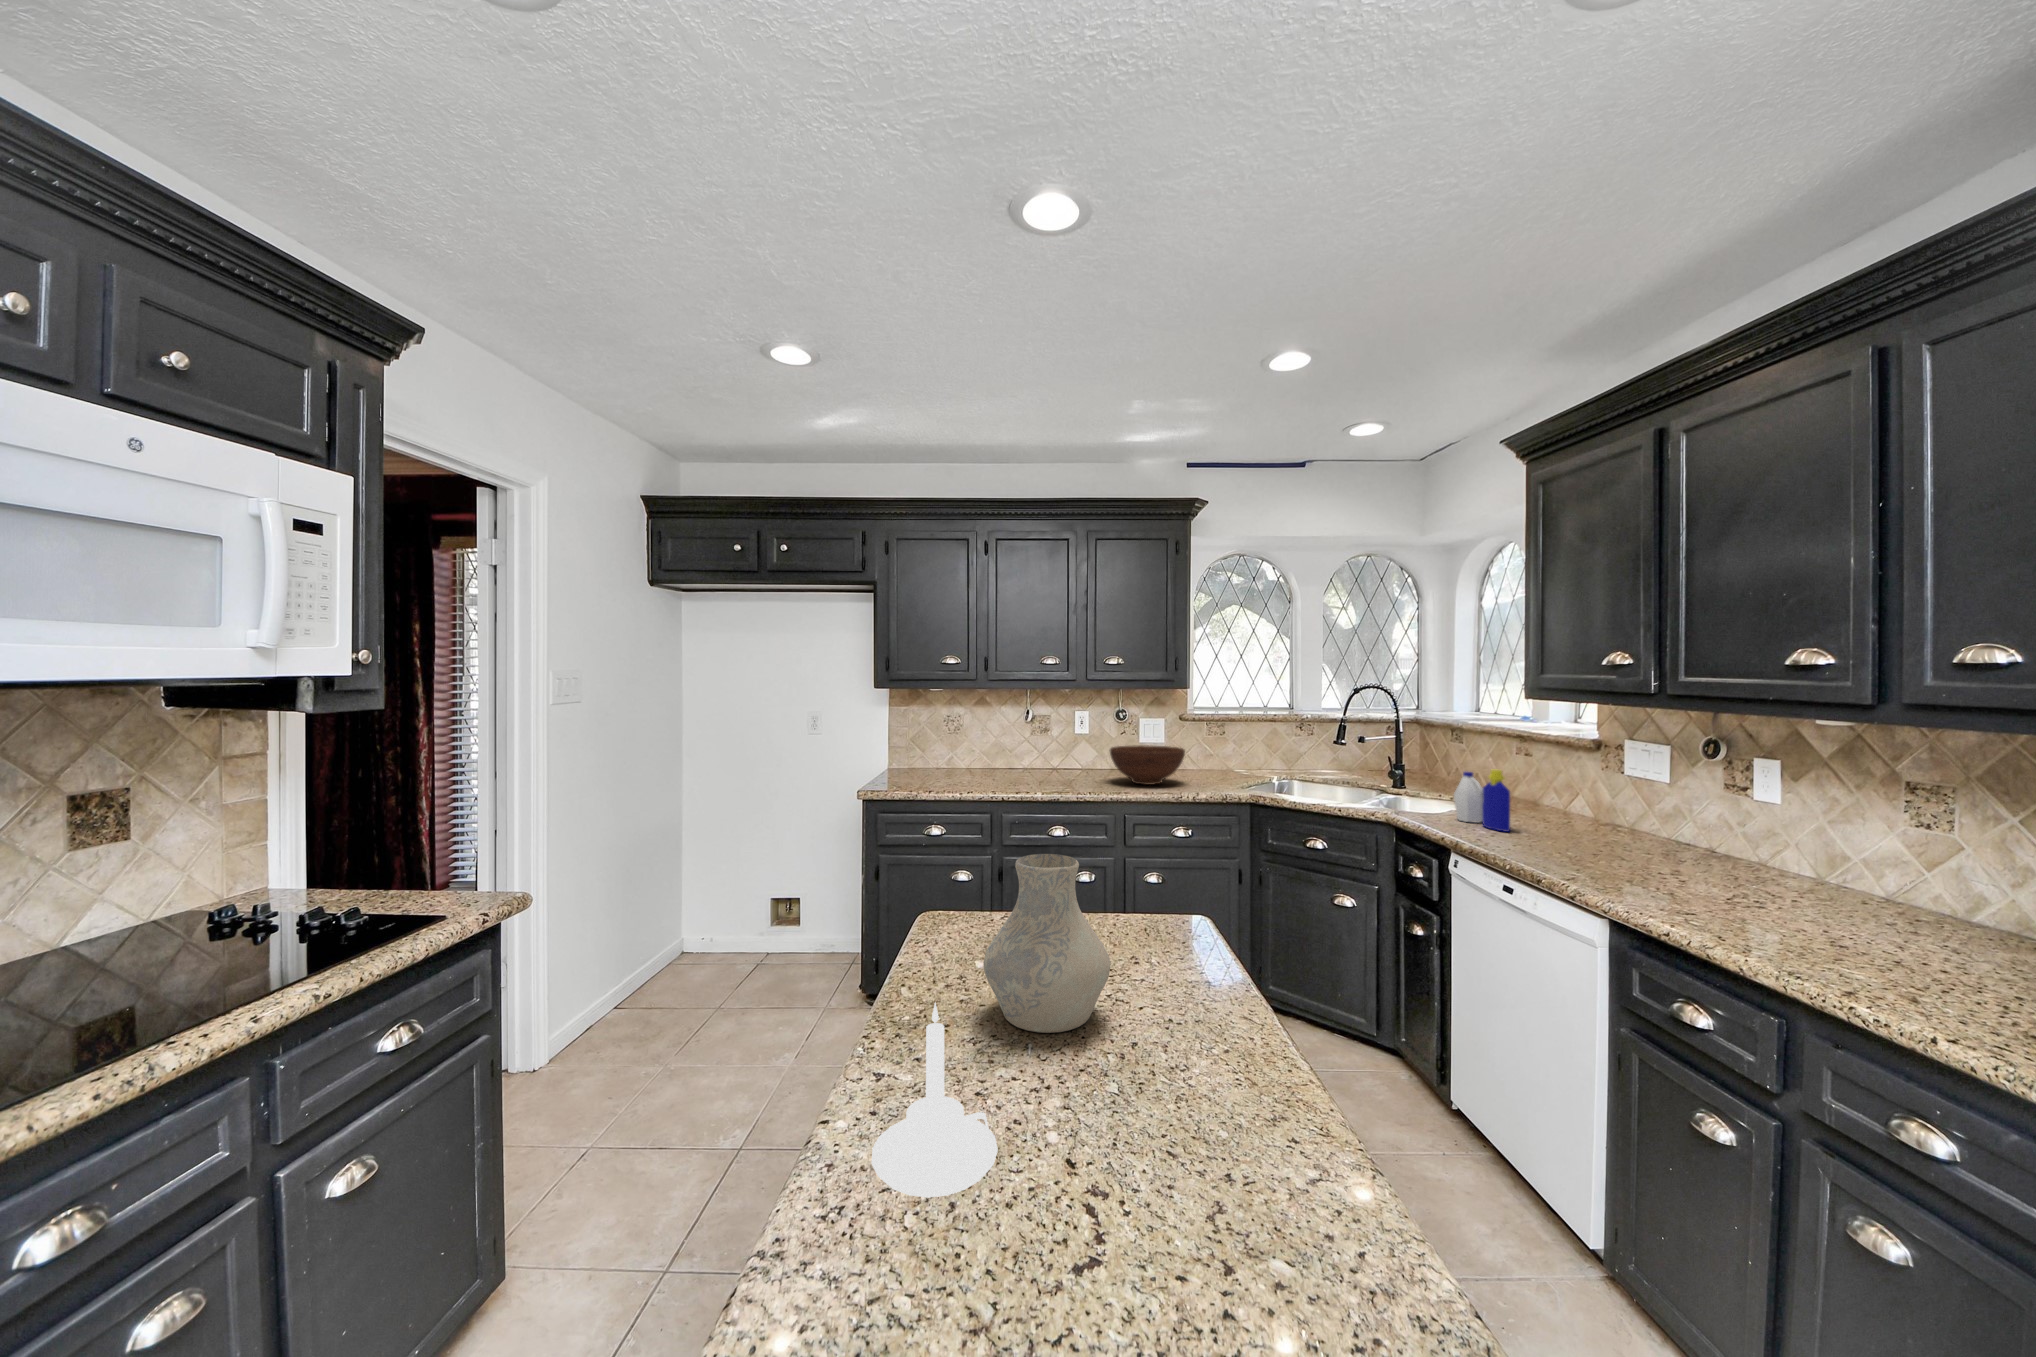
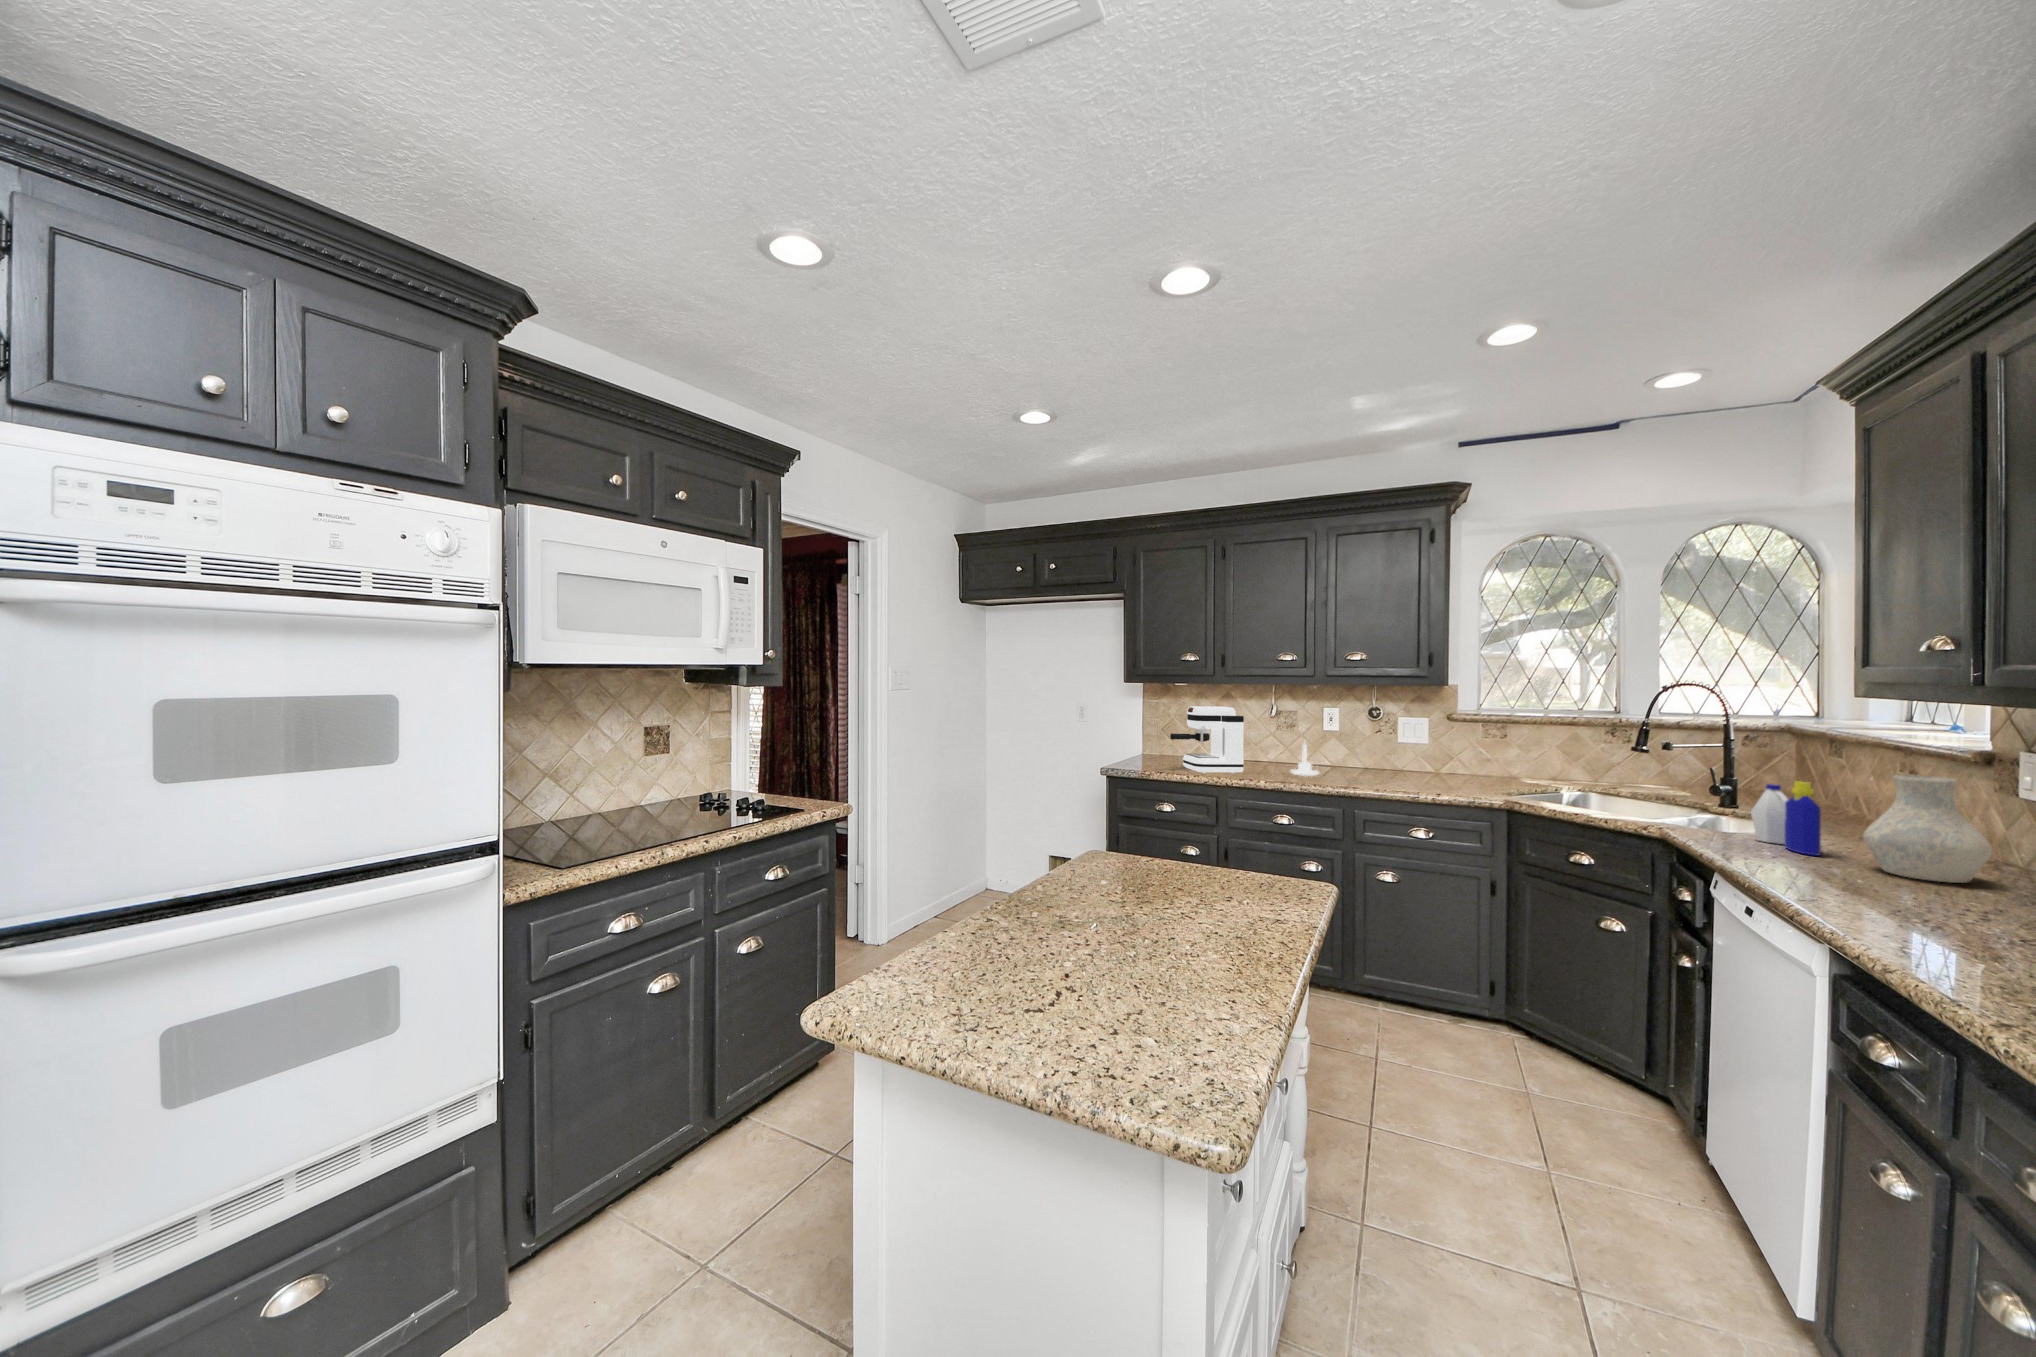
coffee maker: none [925,712,1005,789] -> present [1170,706,1244,774]
fruit bowl: present [1110,745,1185,785] -> none [1353,744,1436,782]
vase: present [983,854,1110,1033] -> present [1863,775,1992,883]
candle holder: present [872,1003,998,1197] -> present [1291,744,1319,776]

